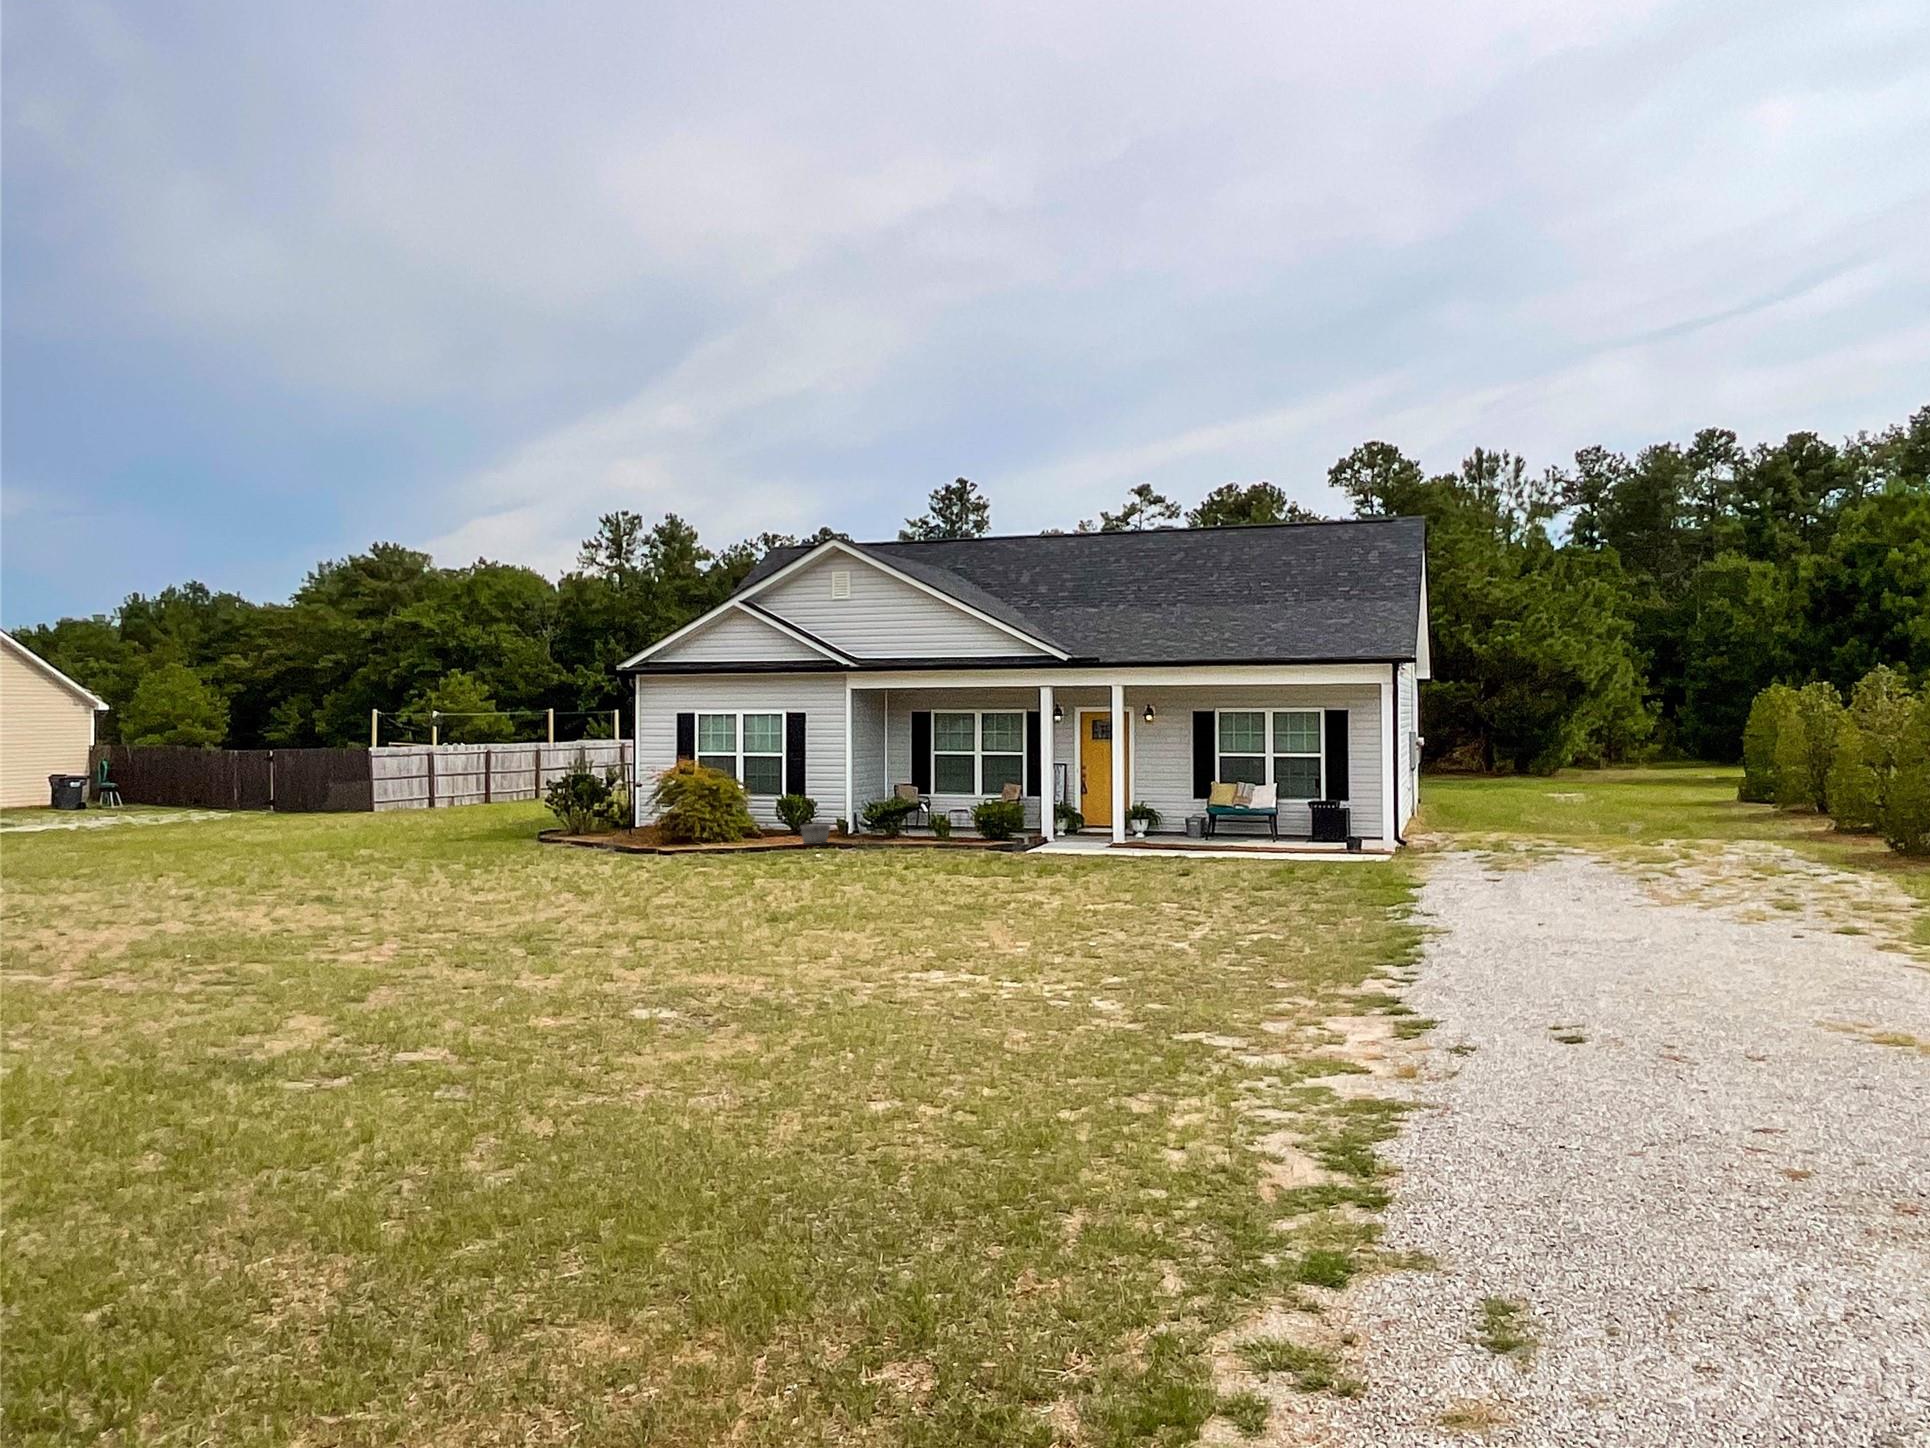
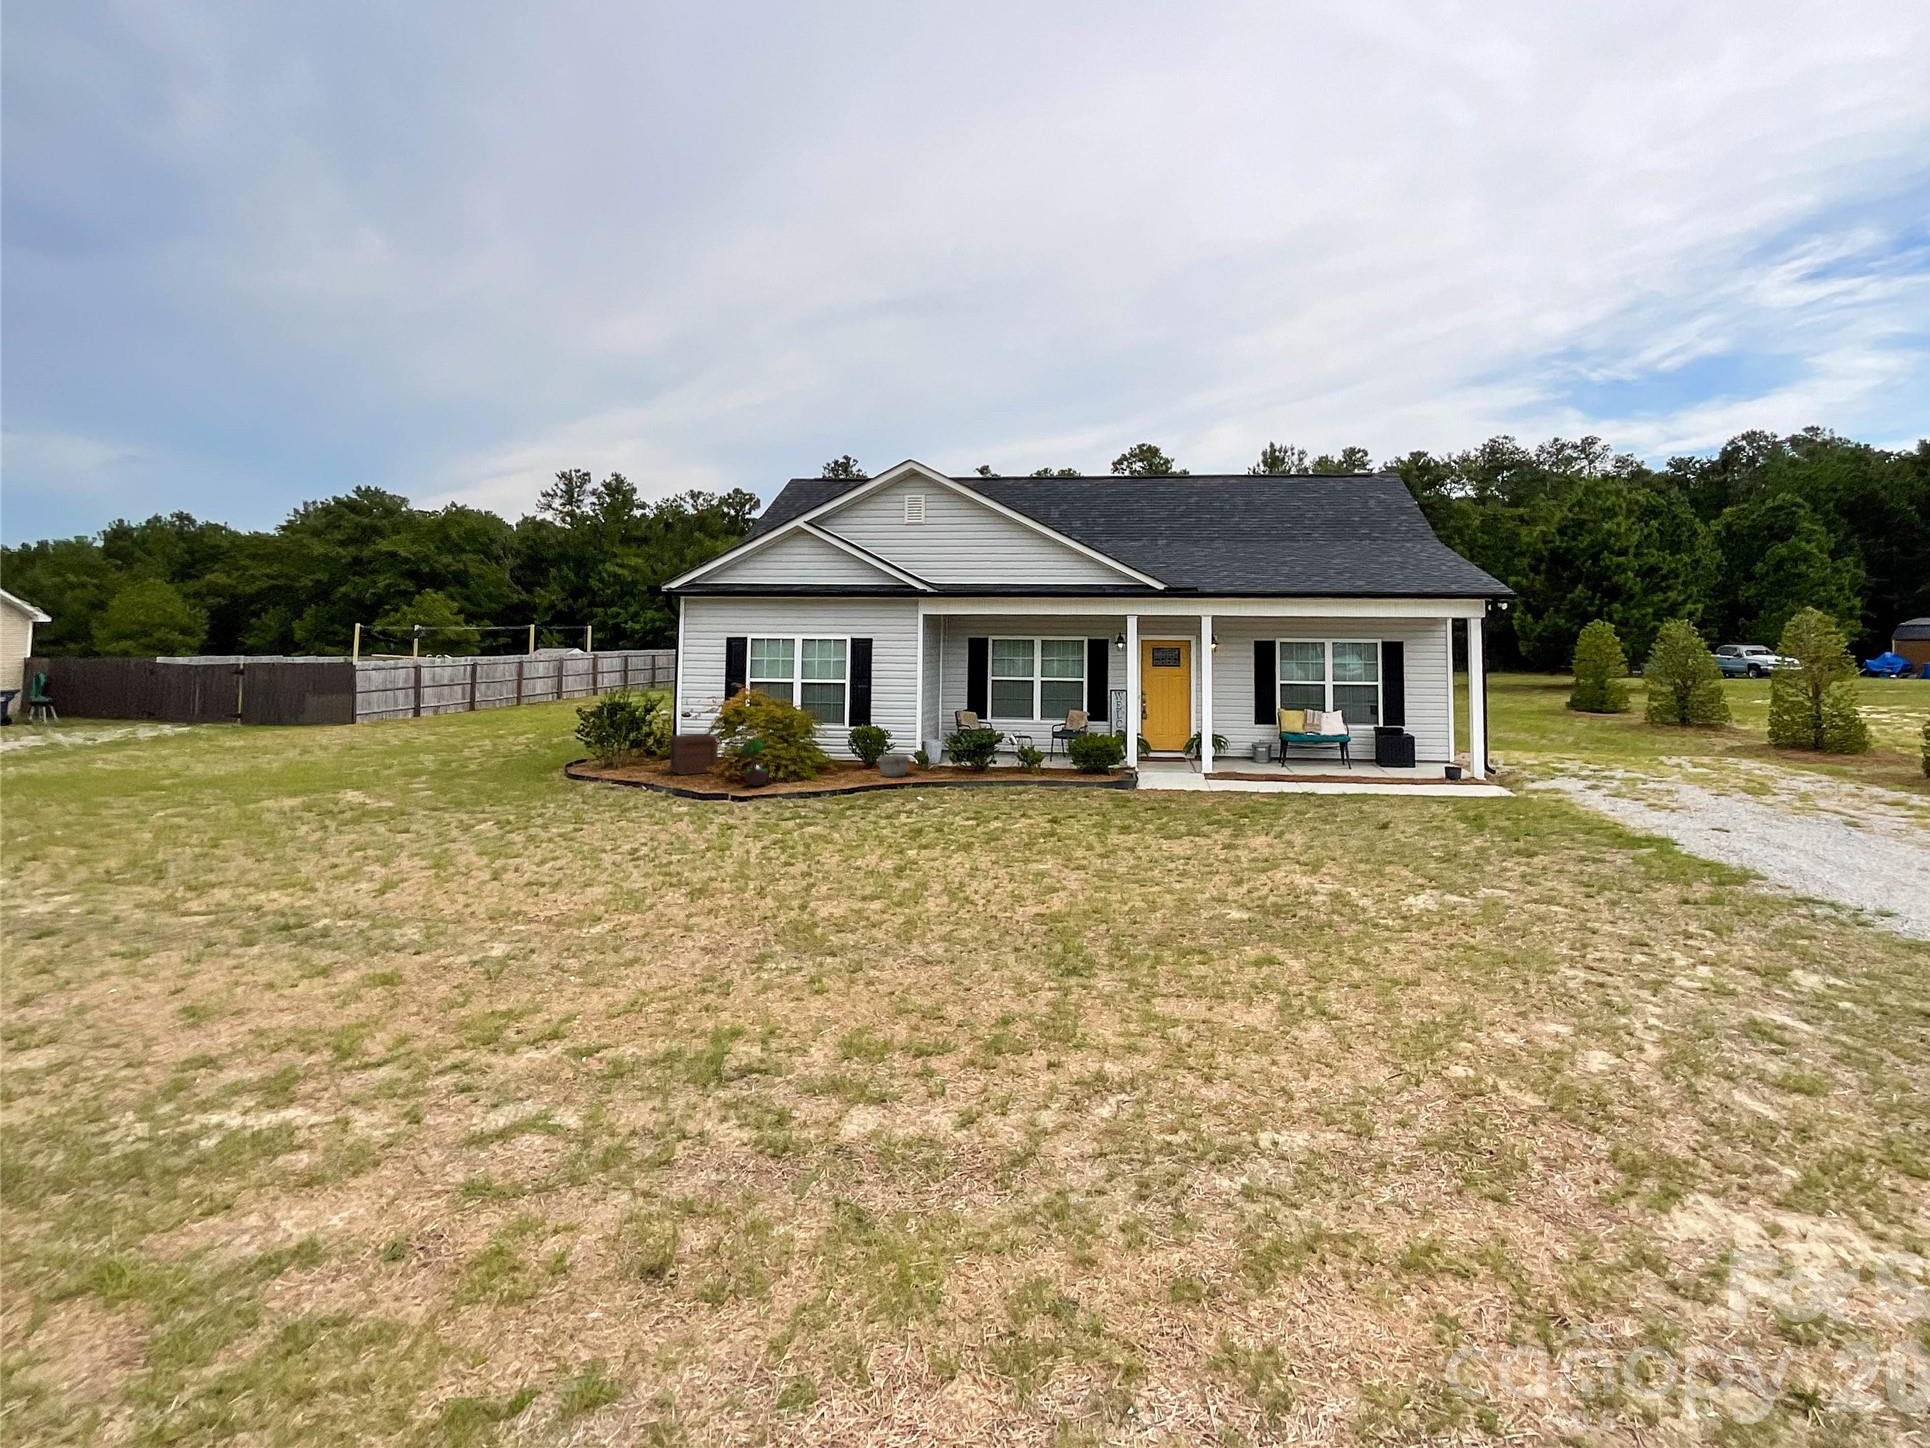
potted tree: none [663,798,694,848] -> present [739,739,768,786]
wooden crate: none [621,805,662,841] -> present [670,734,718,775]

